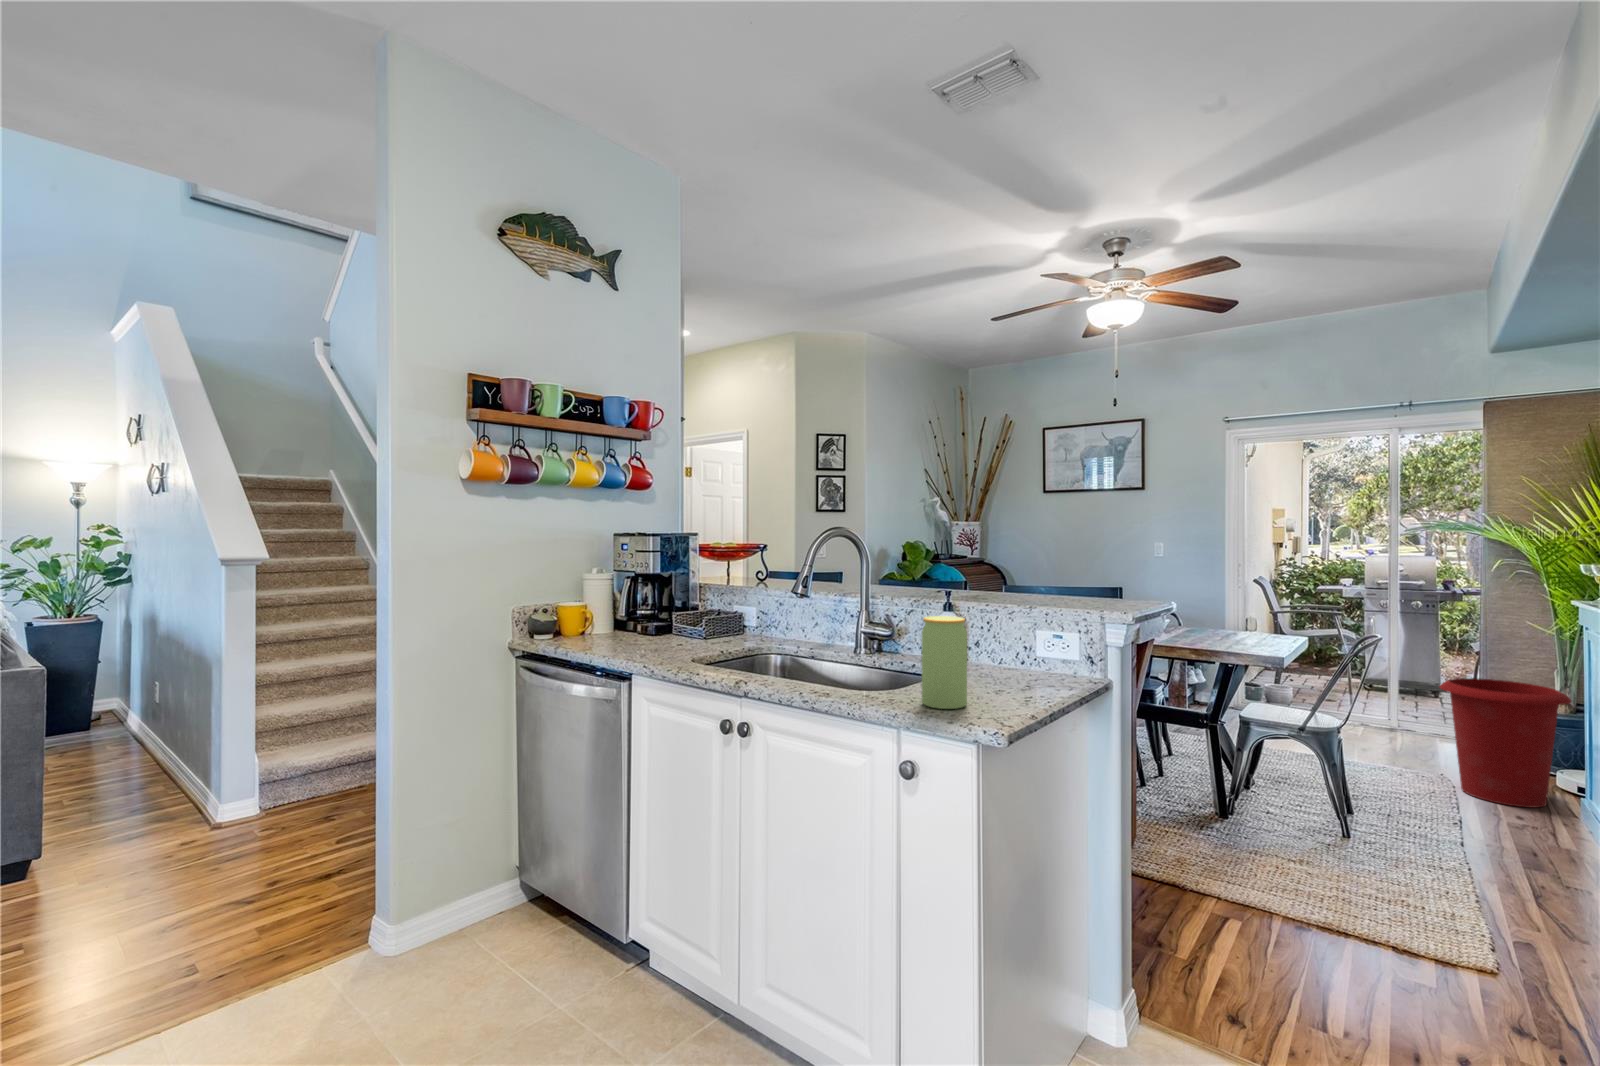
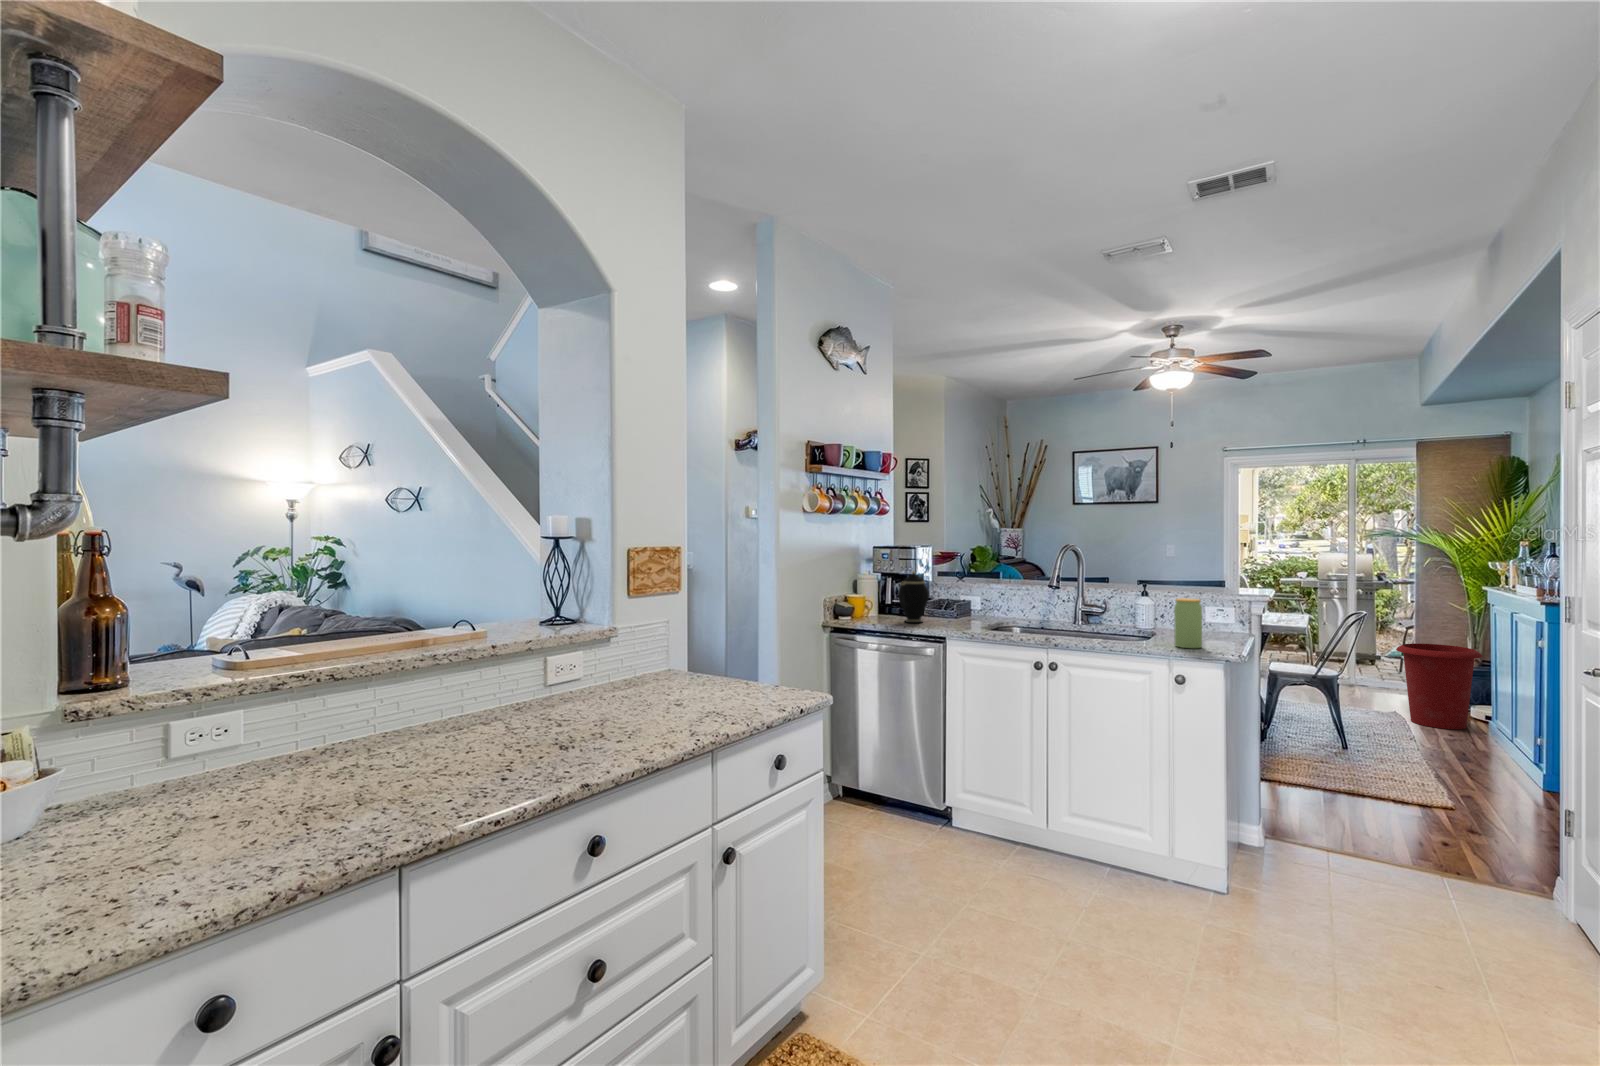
teapot: none [592,565,659,644] -> present [898,571,929,623]

